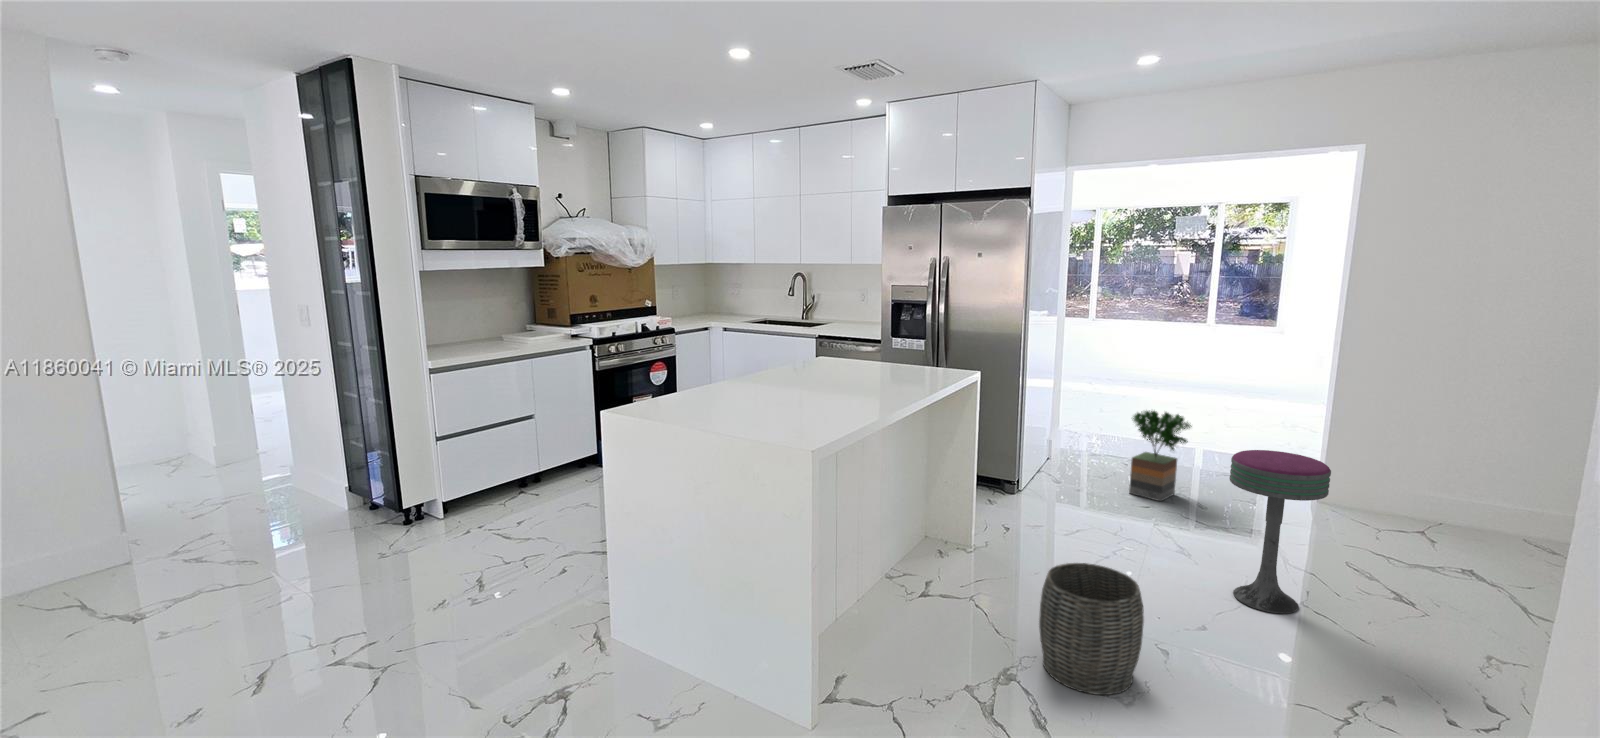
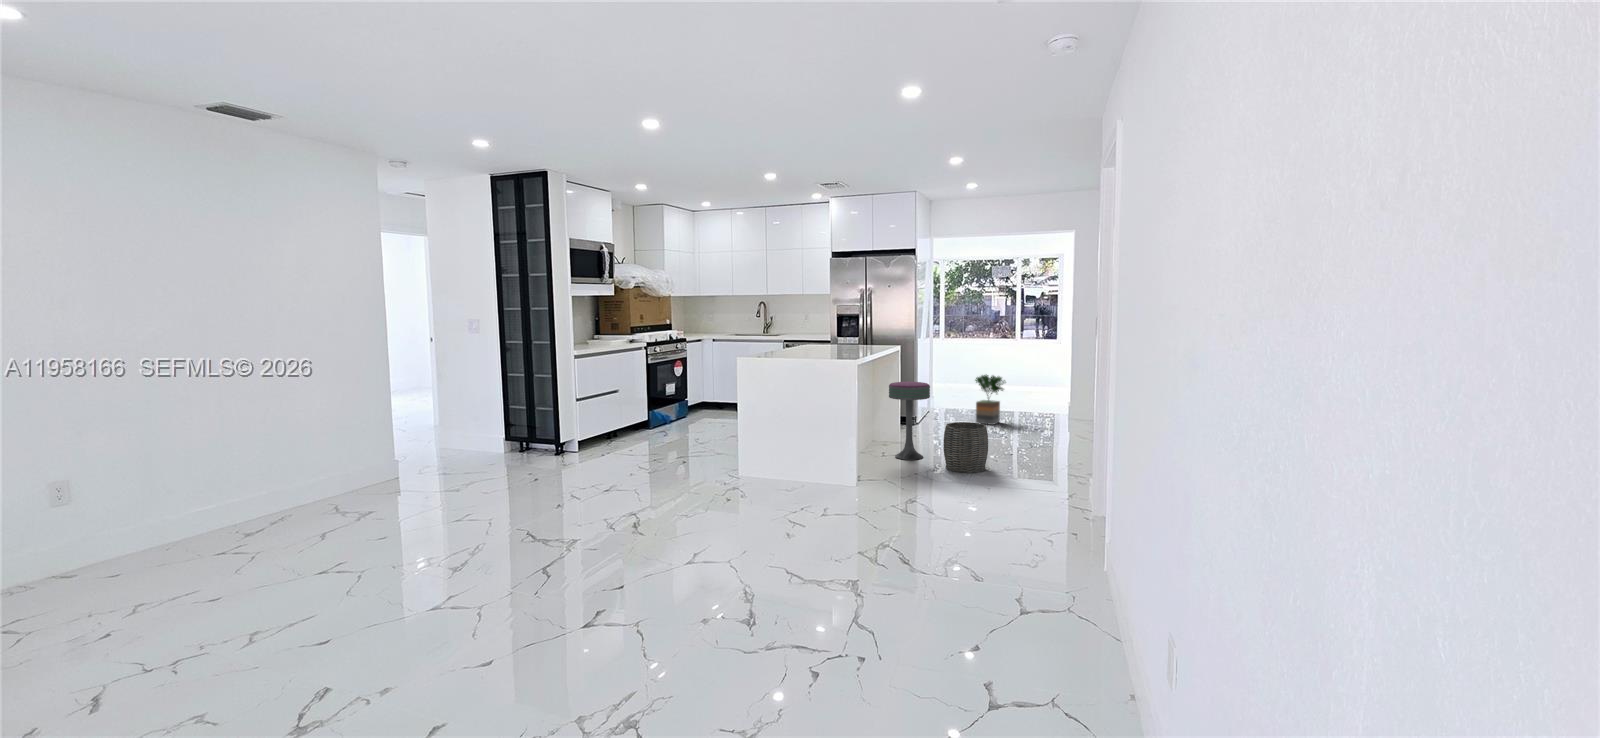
bar stool: present [1230,450,1331,613] -> present [889,382,930,460]

